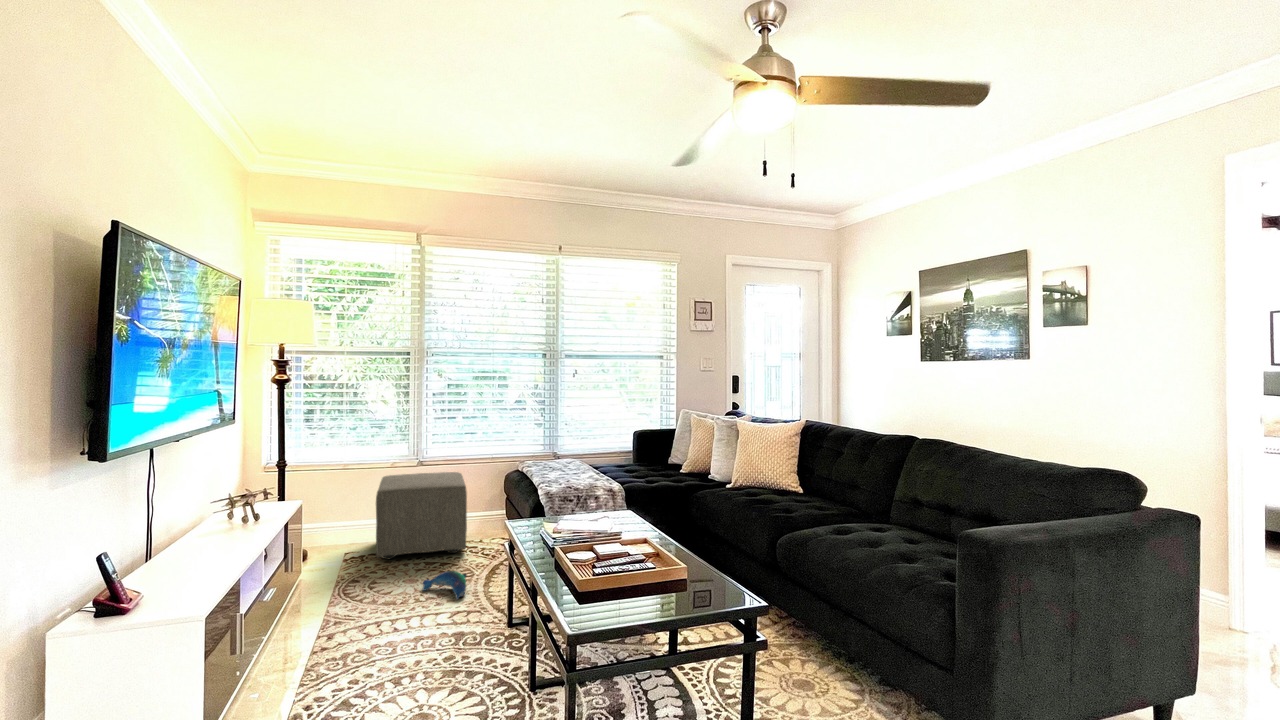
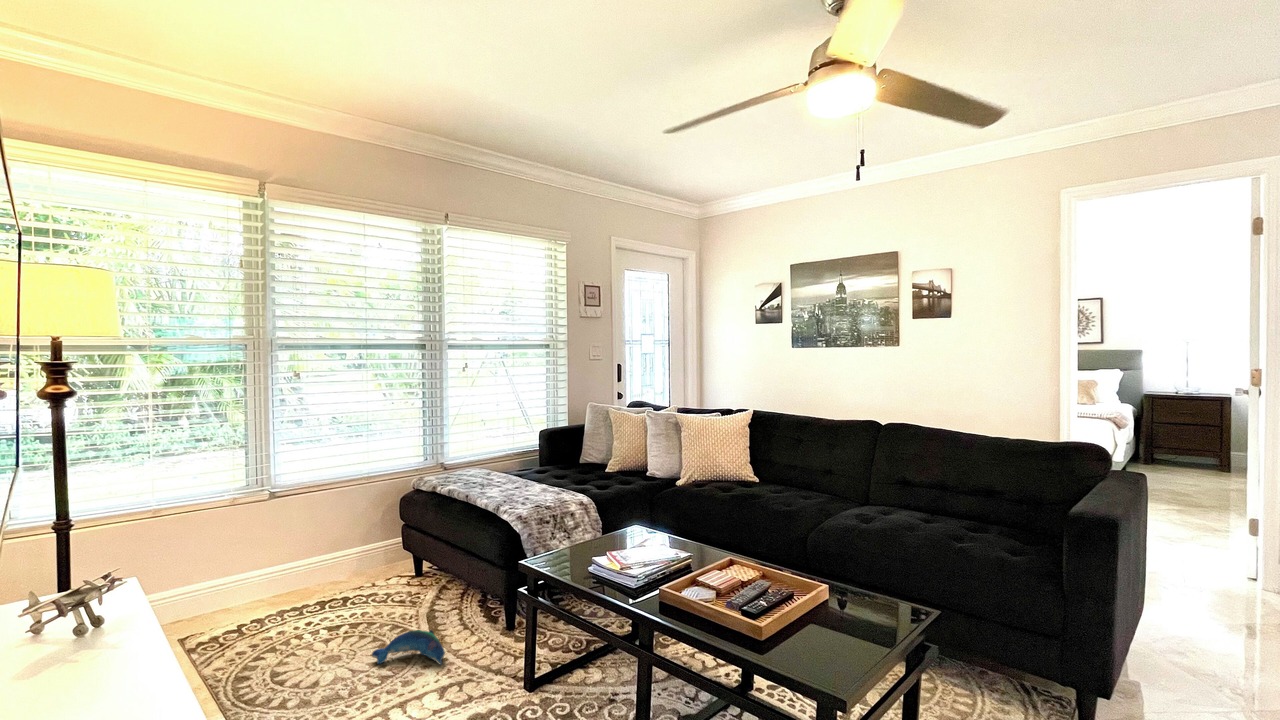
ottoman: present [376,472,467,559] -> none [223,503,377,636]

